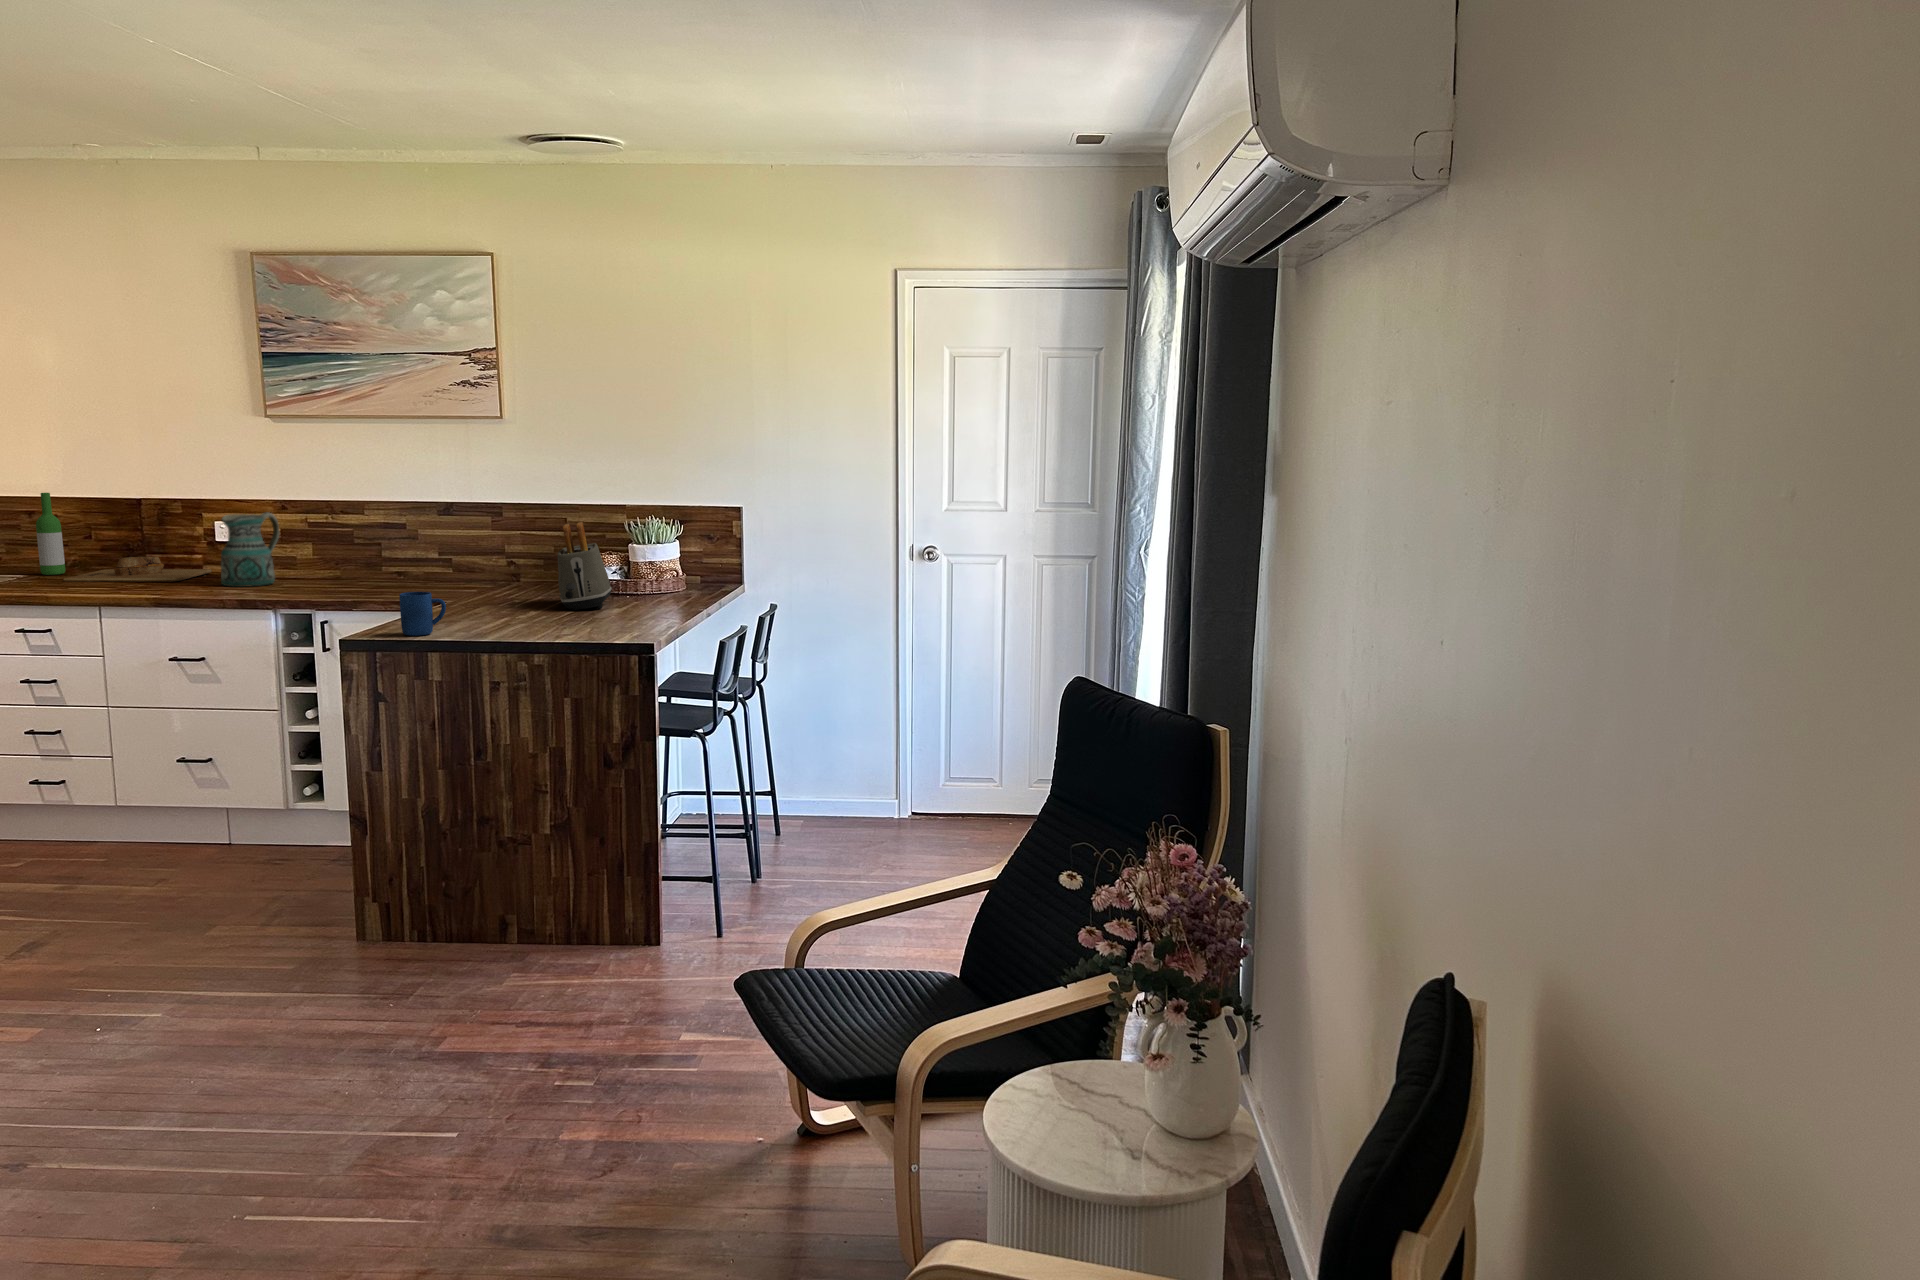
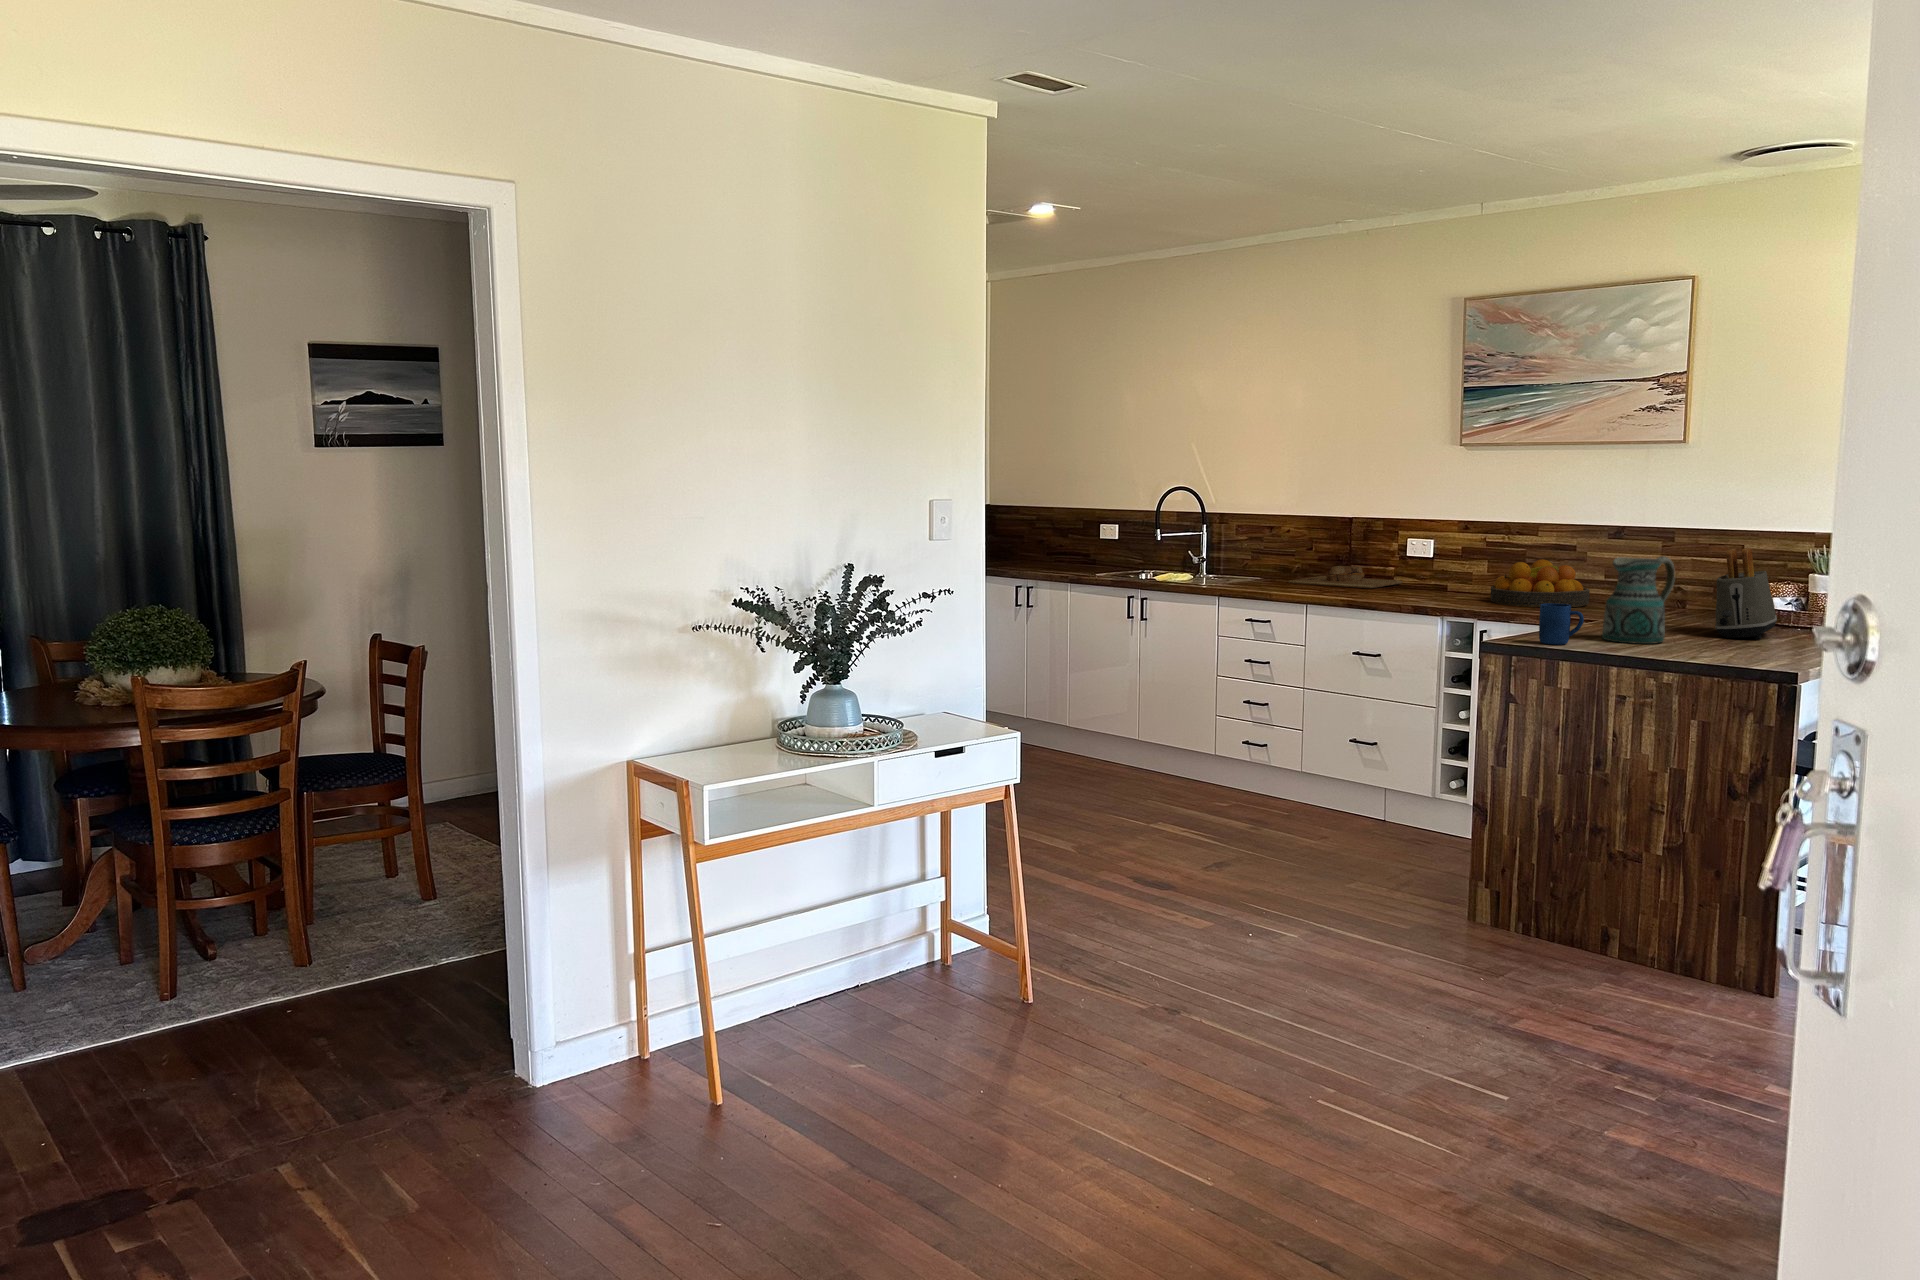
wine bottle: present [36,493,65,575] -> none [1275,510,1293,578]
ceramic pitcher: present [221,512,279,587] -> present [1602,556,1675,644]
fruit bowl: none [322,539,427,591] -> present [1491,559,1590,607]

